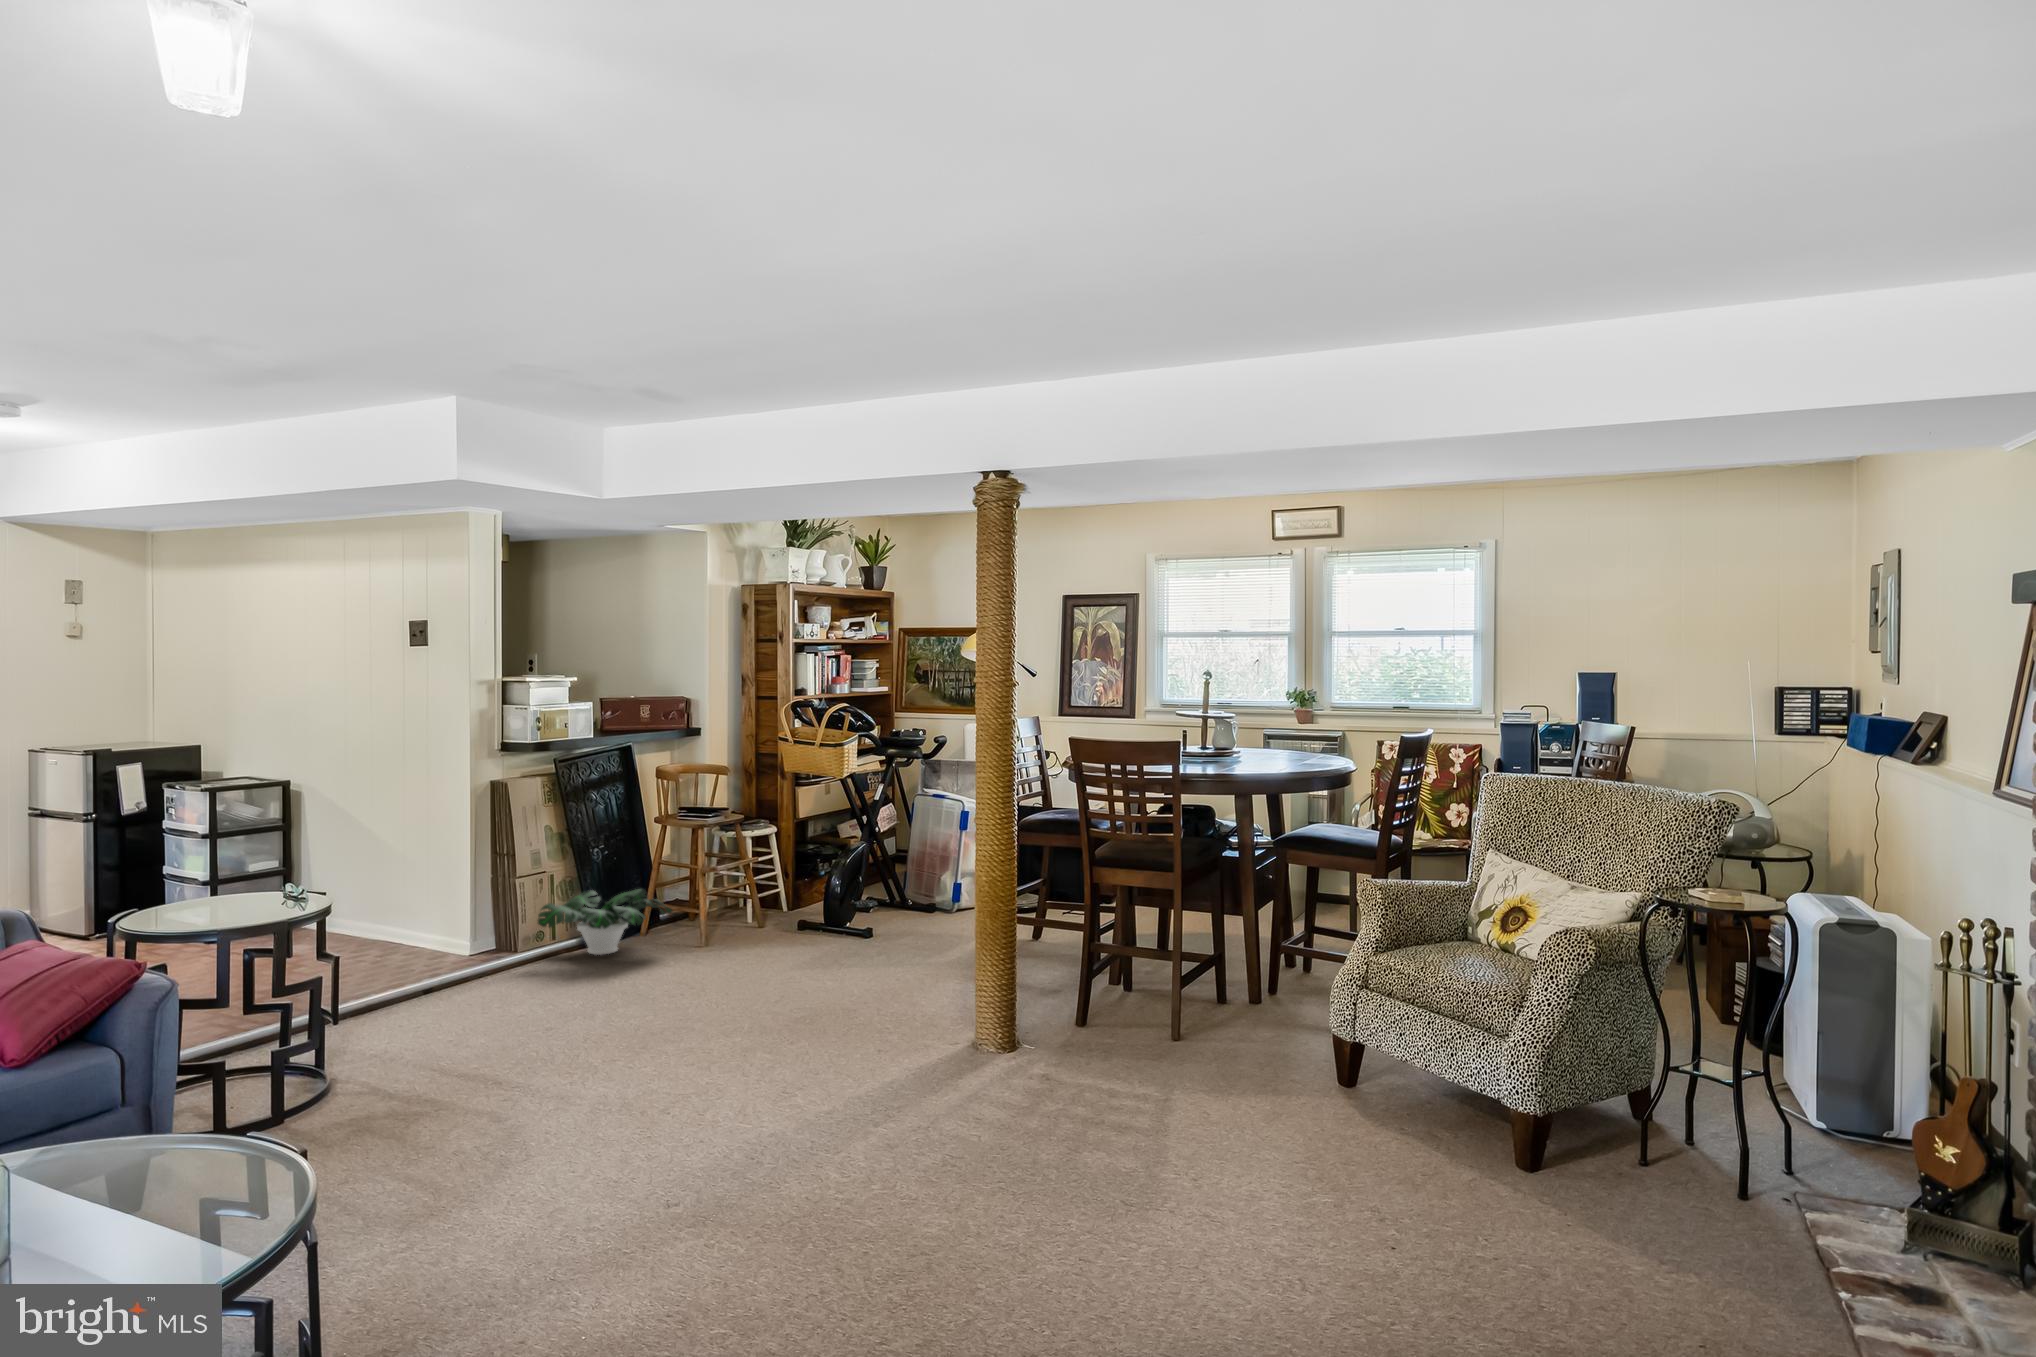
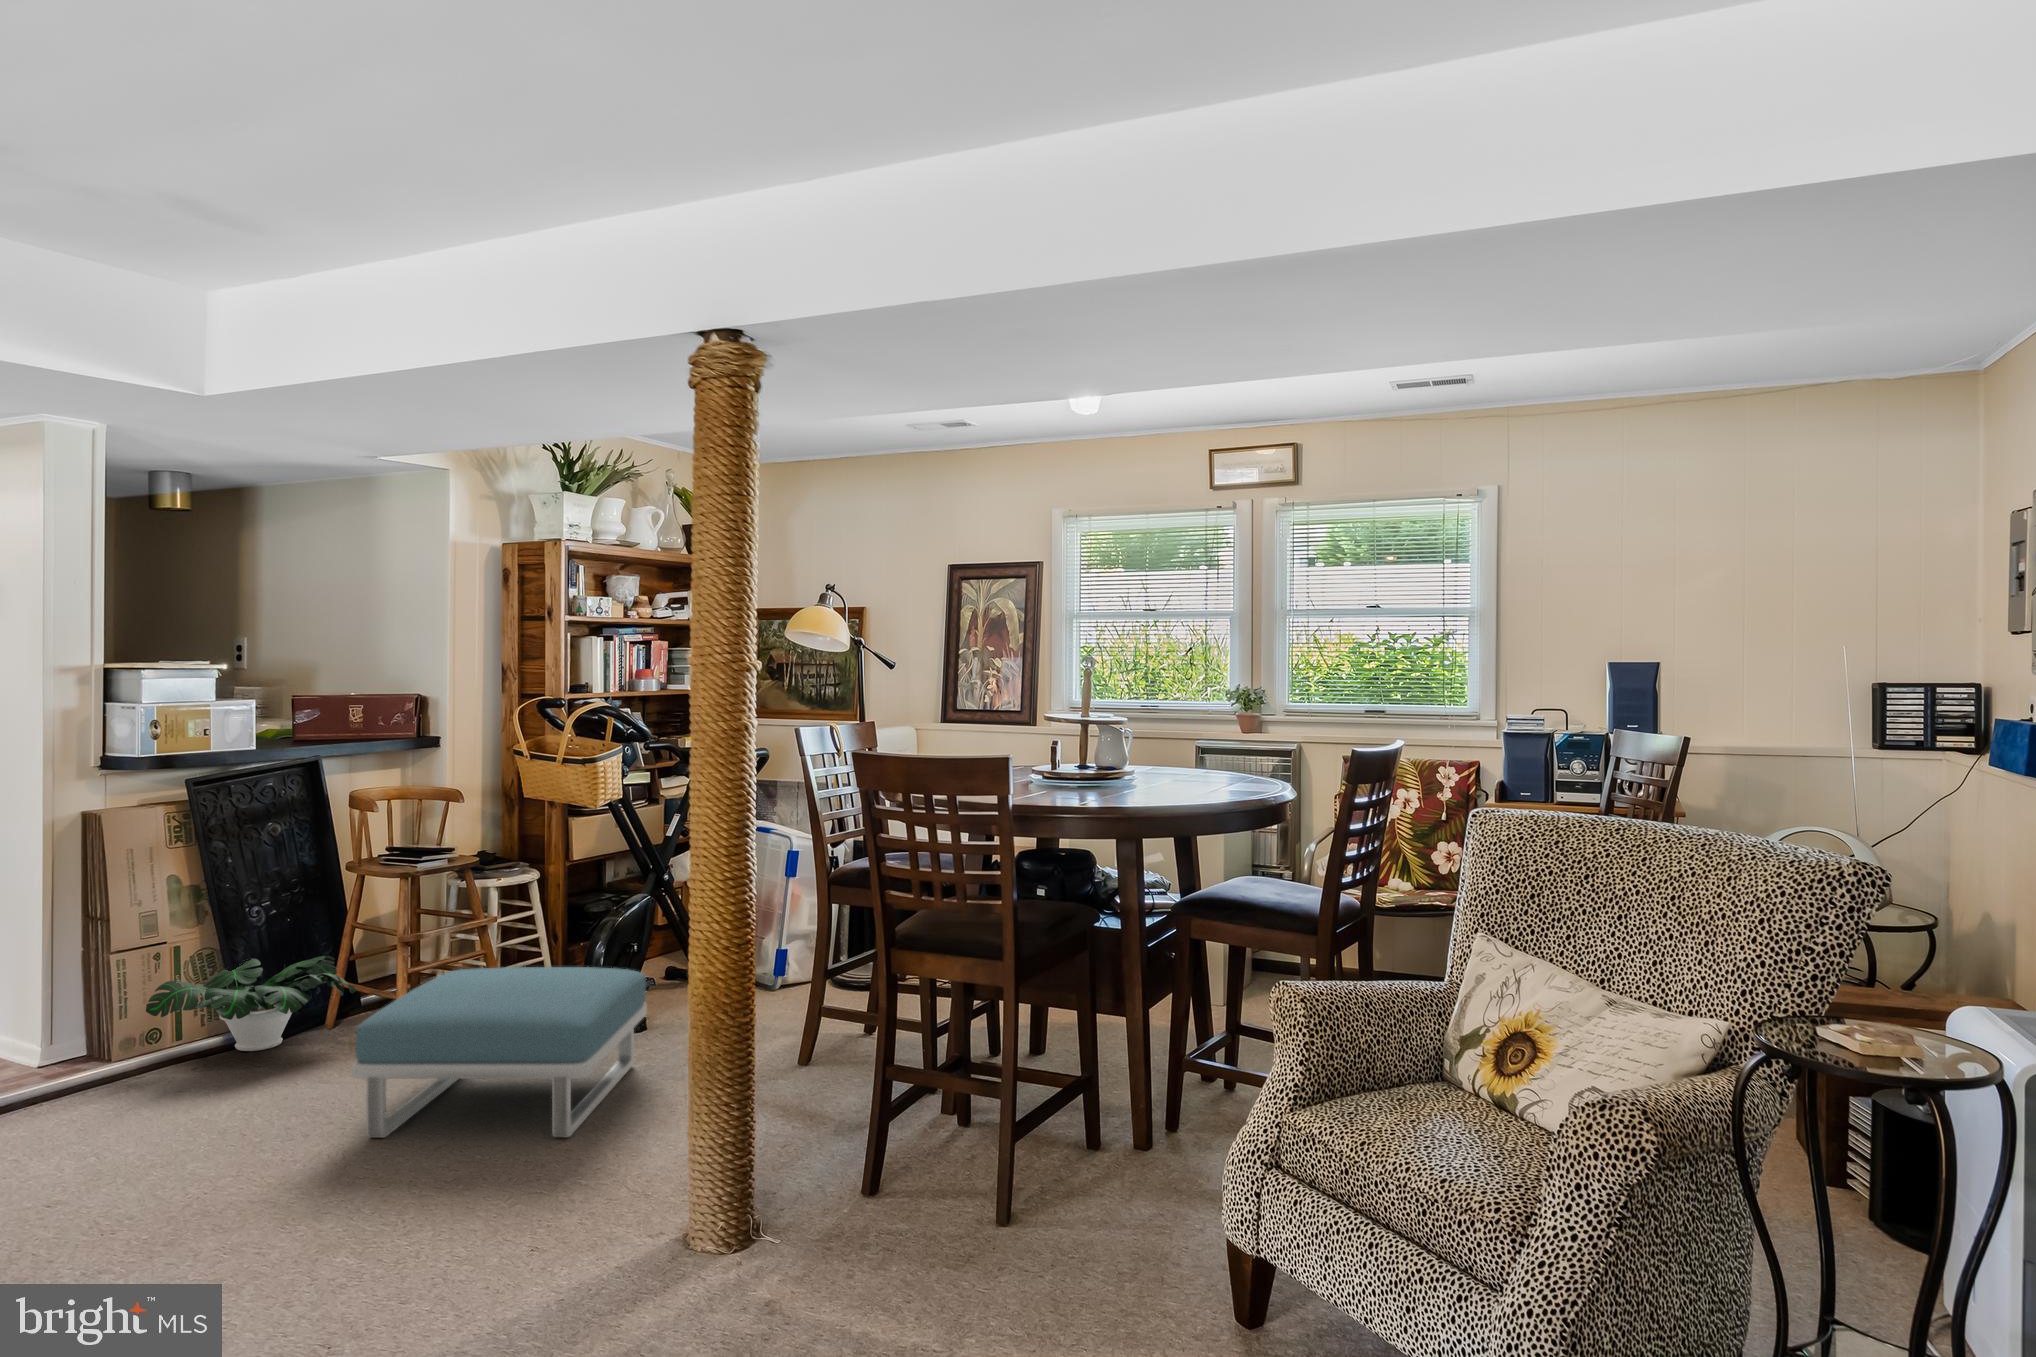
footstool: none [718,893,890,1002] -> present [352,967,647,1138]

